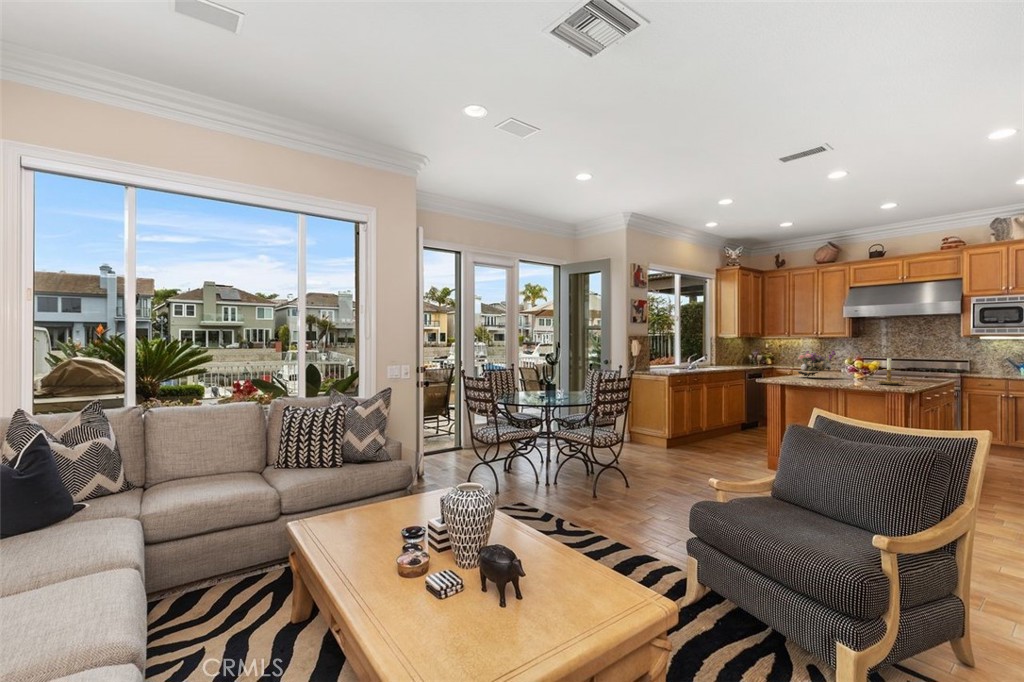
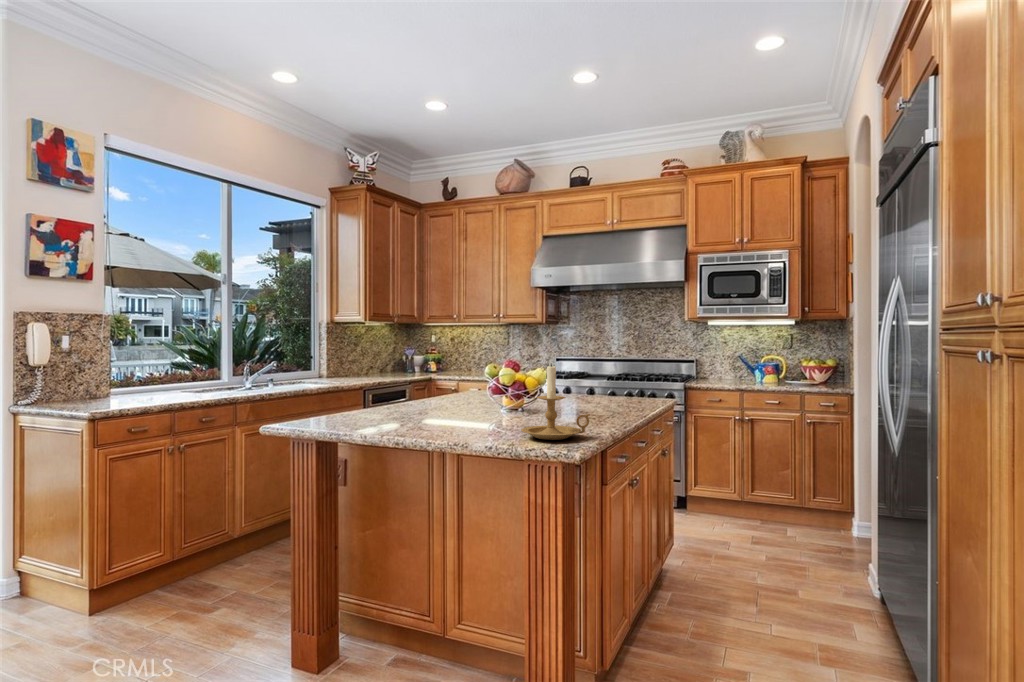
flower arrangement: present [794,350,836,377] -> none [375,345,466,416]

